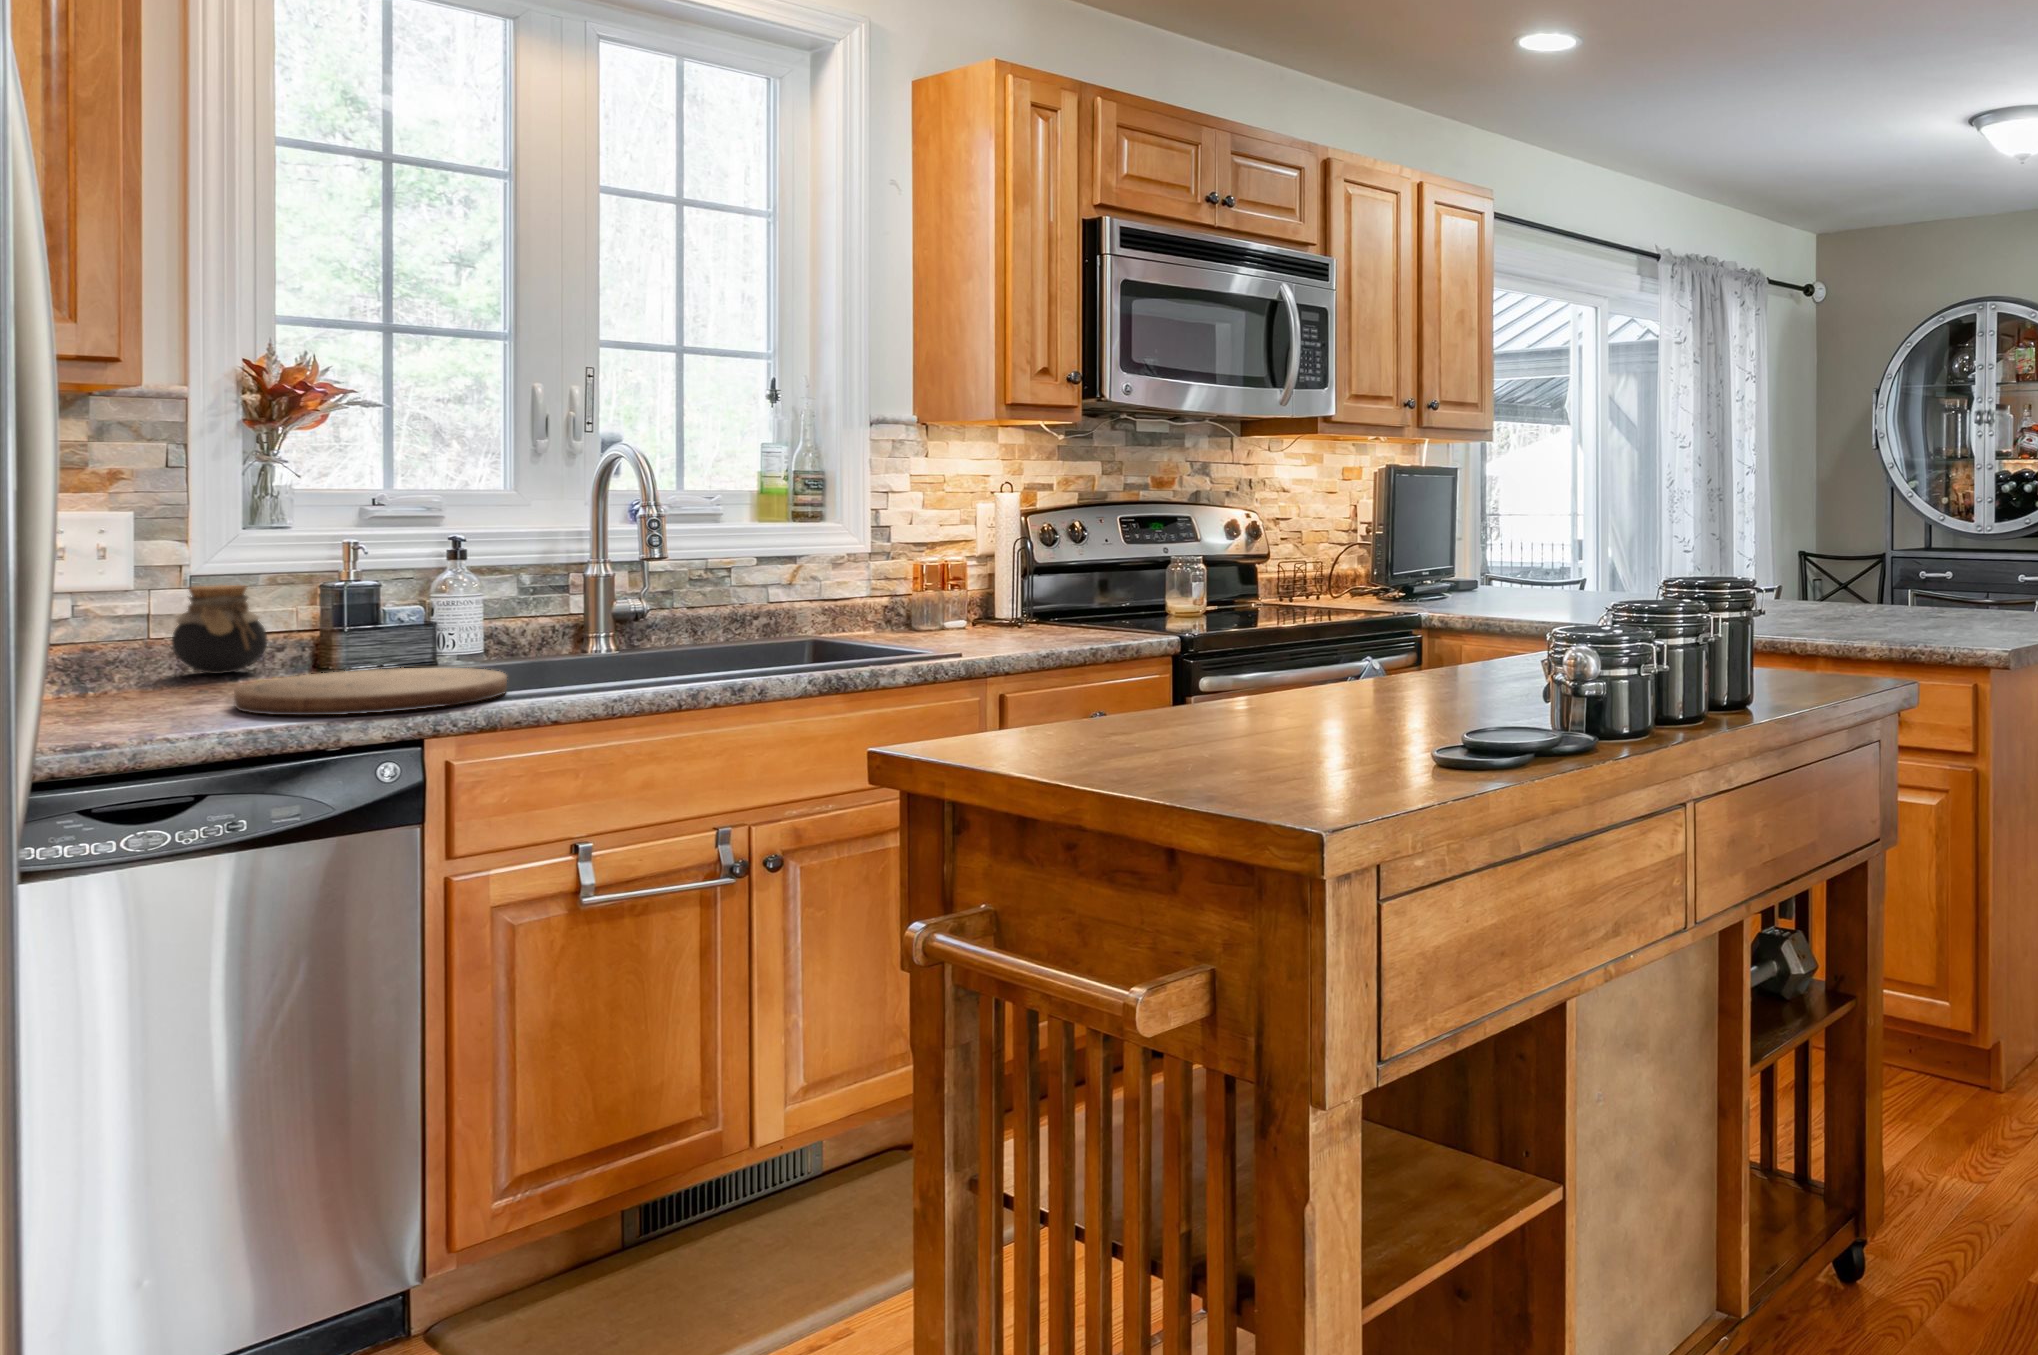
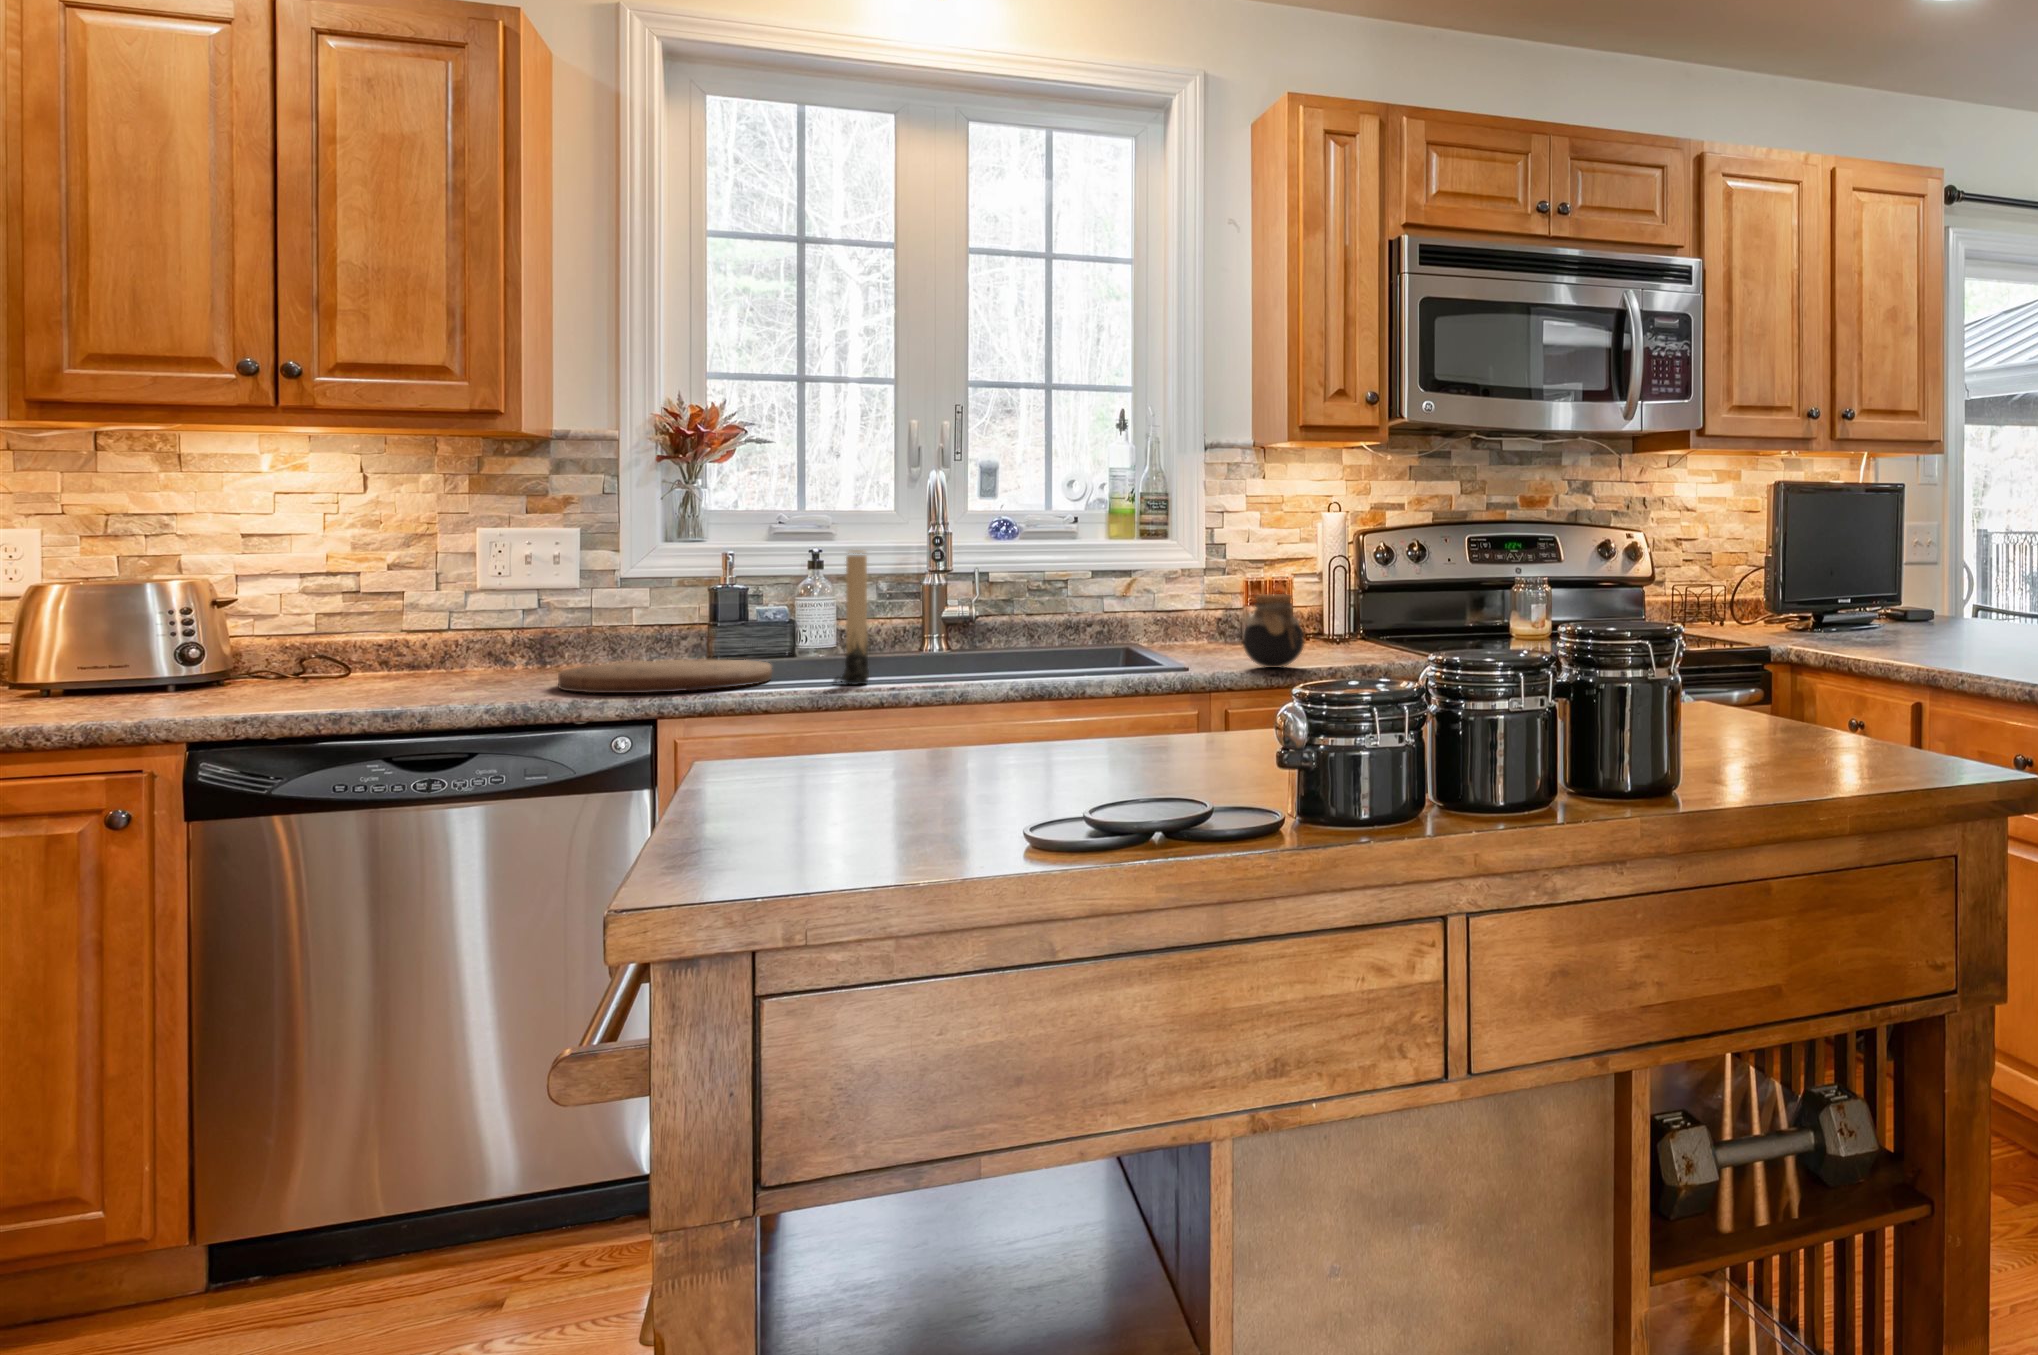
candle: none [594,543,640,689] -> present [834,550,869,685]
jar: present [172,585,267,674] -> present [1243,594,1305,668]

